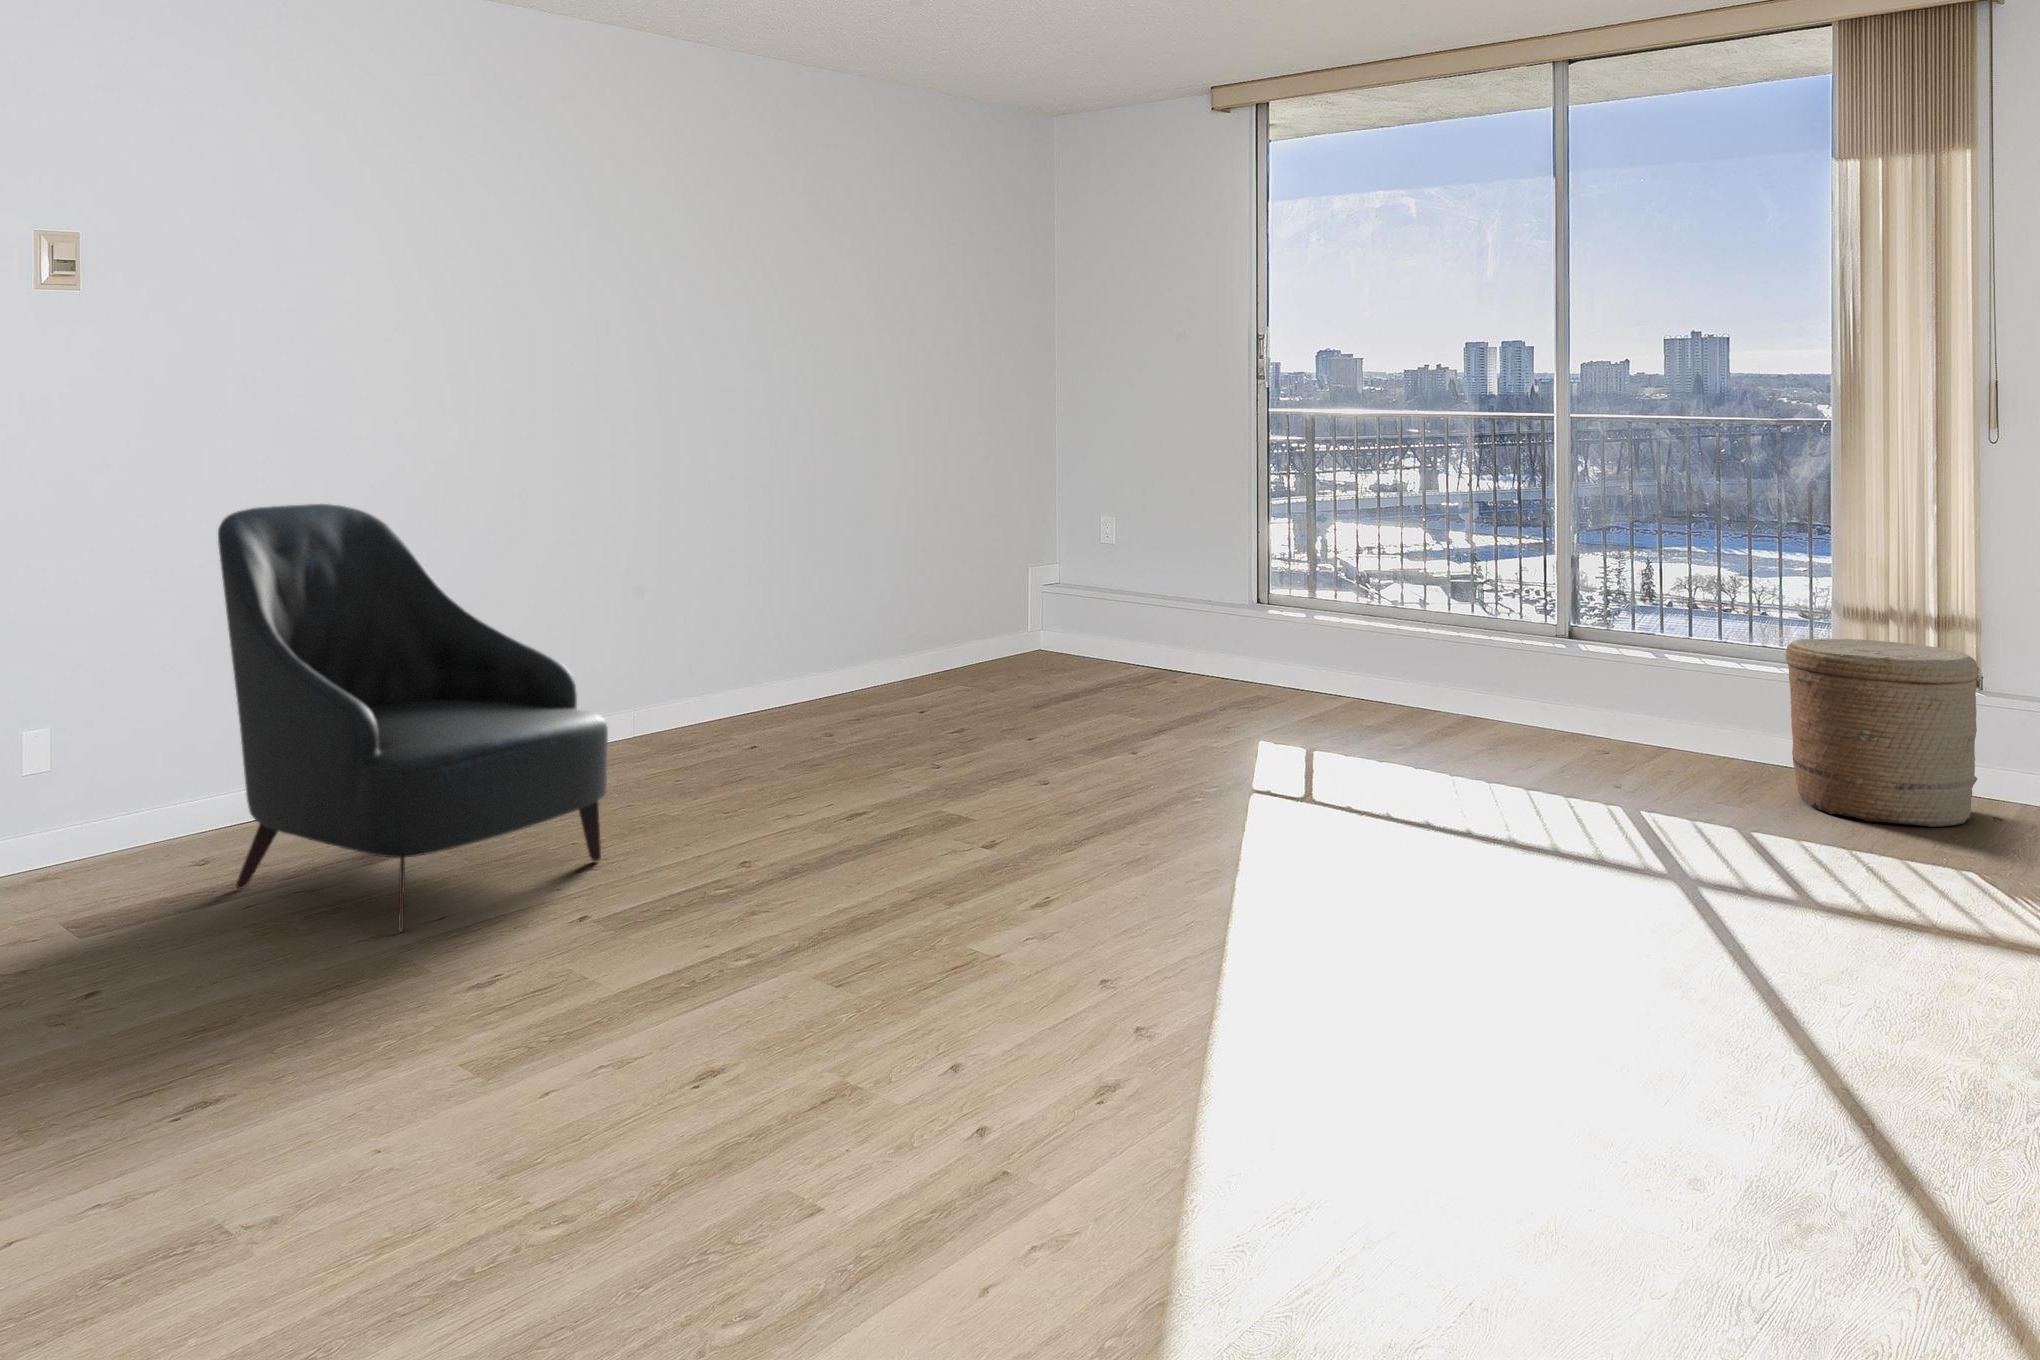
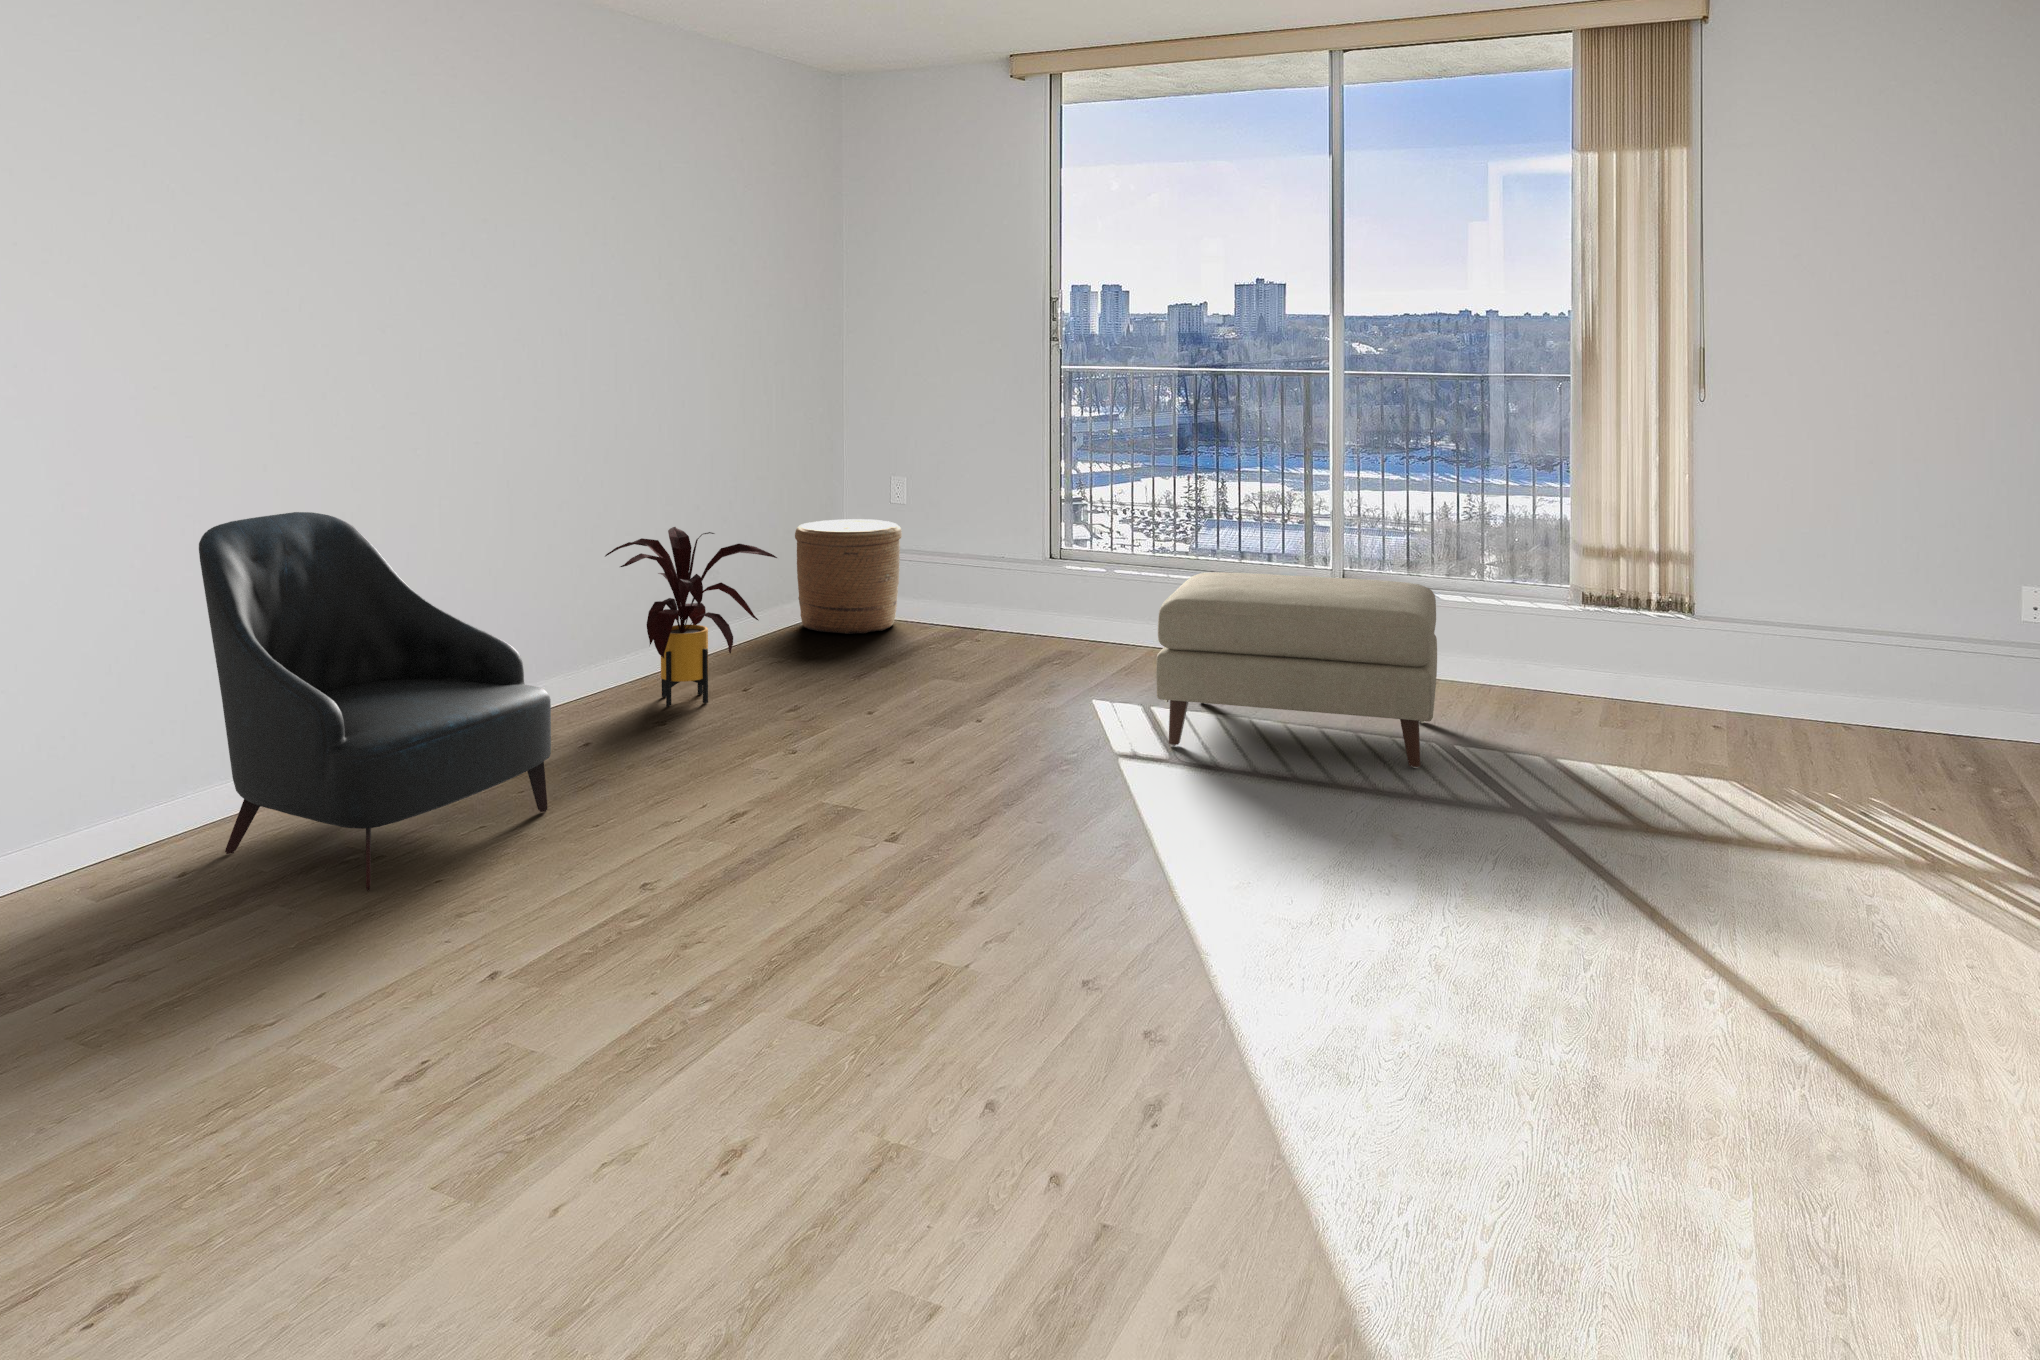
house plant: none [658,556,860,762] -> present [605,527,777,706]
ottoman: none [1319,622,1669,856] -> present [1156,572,1437,768]
woven basket: present [1786,639,1978,827] -> present [795,519,902,634]

